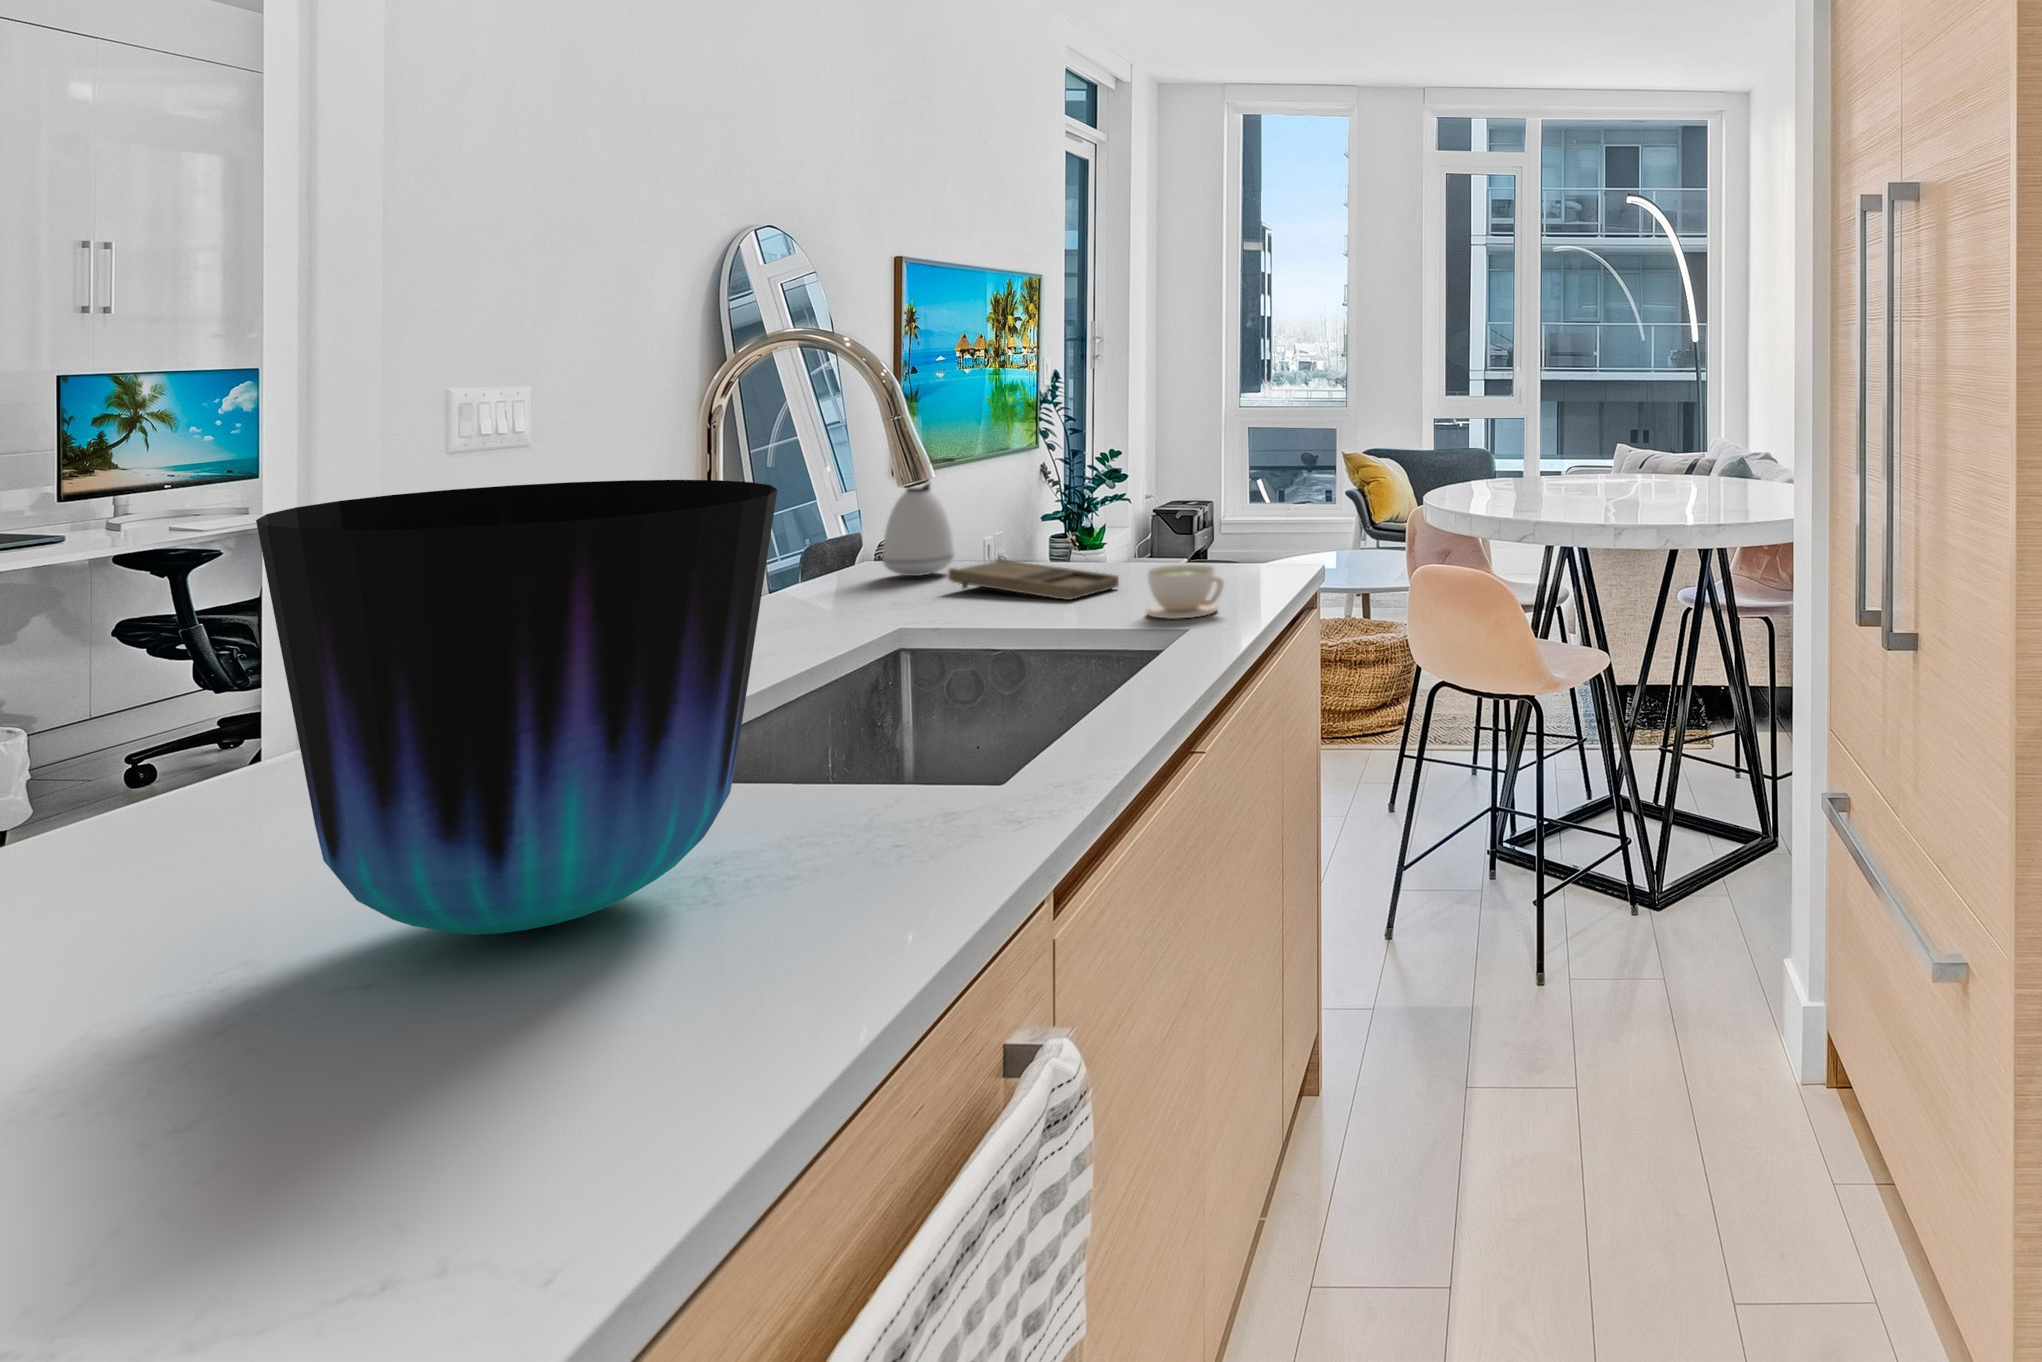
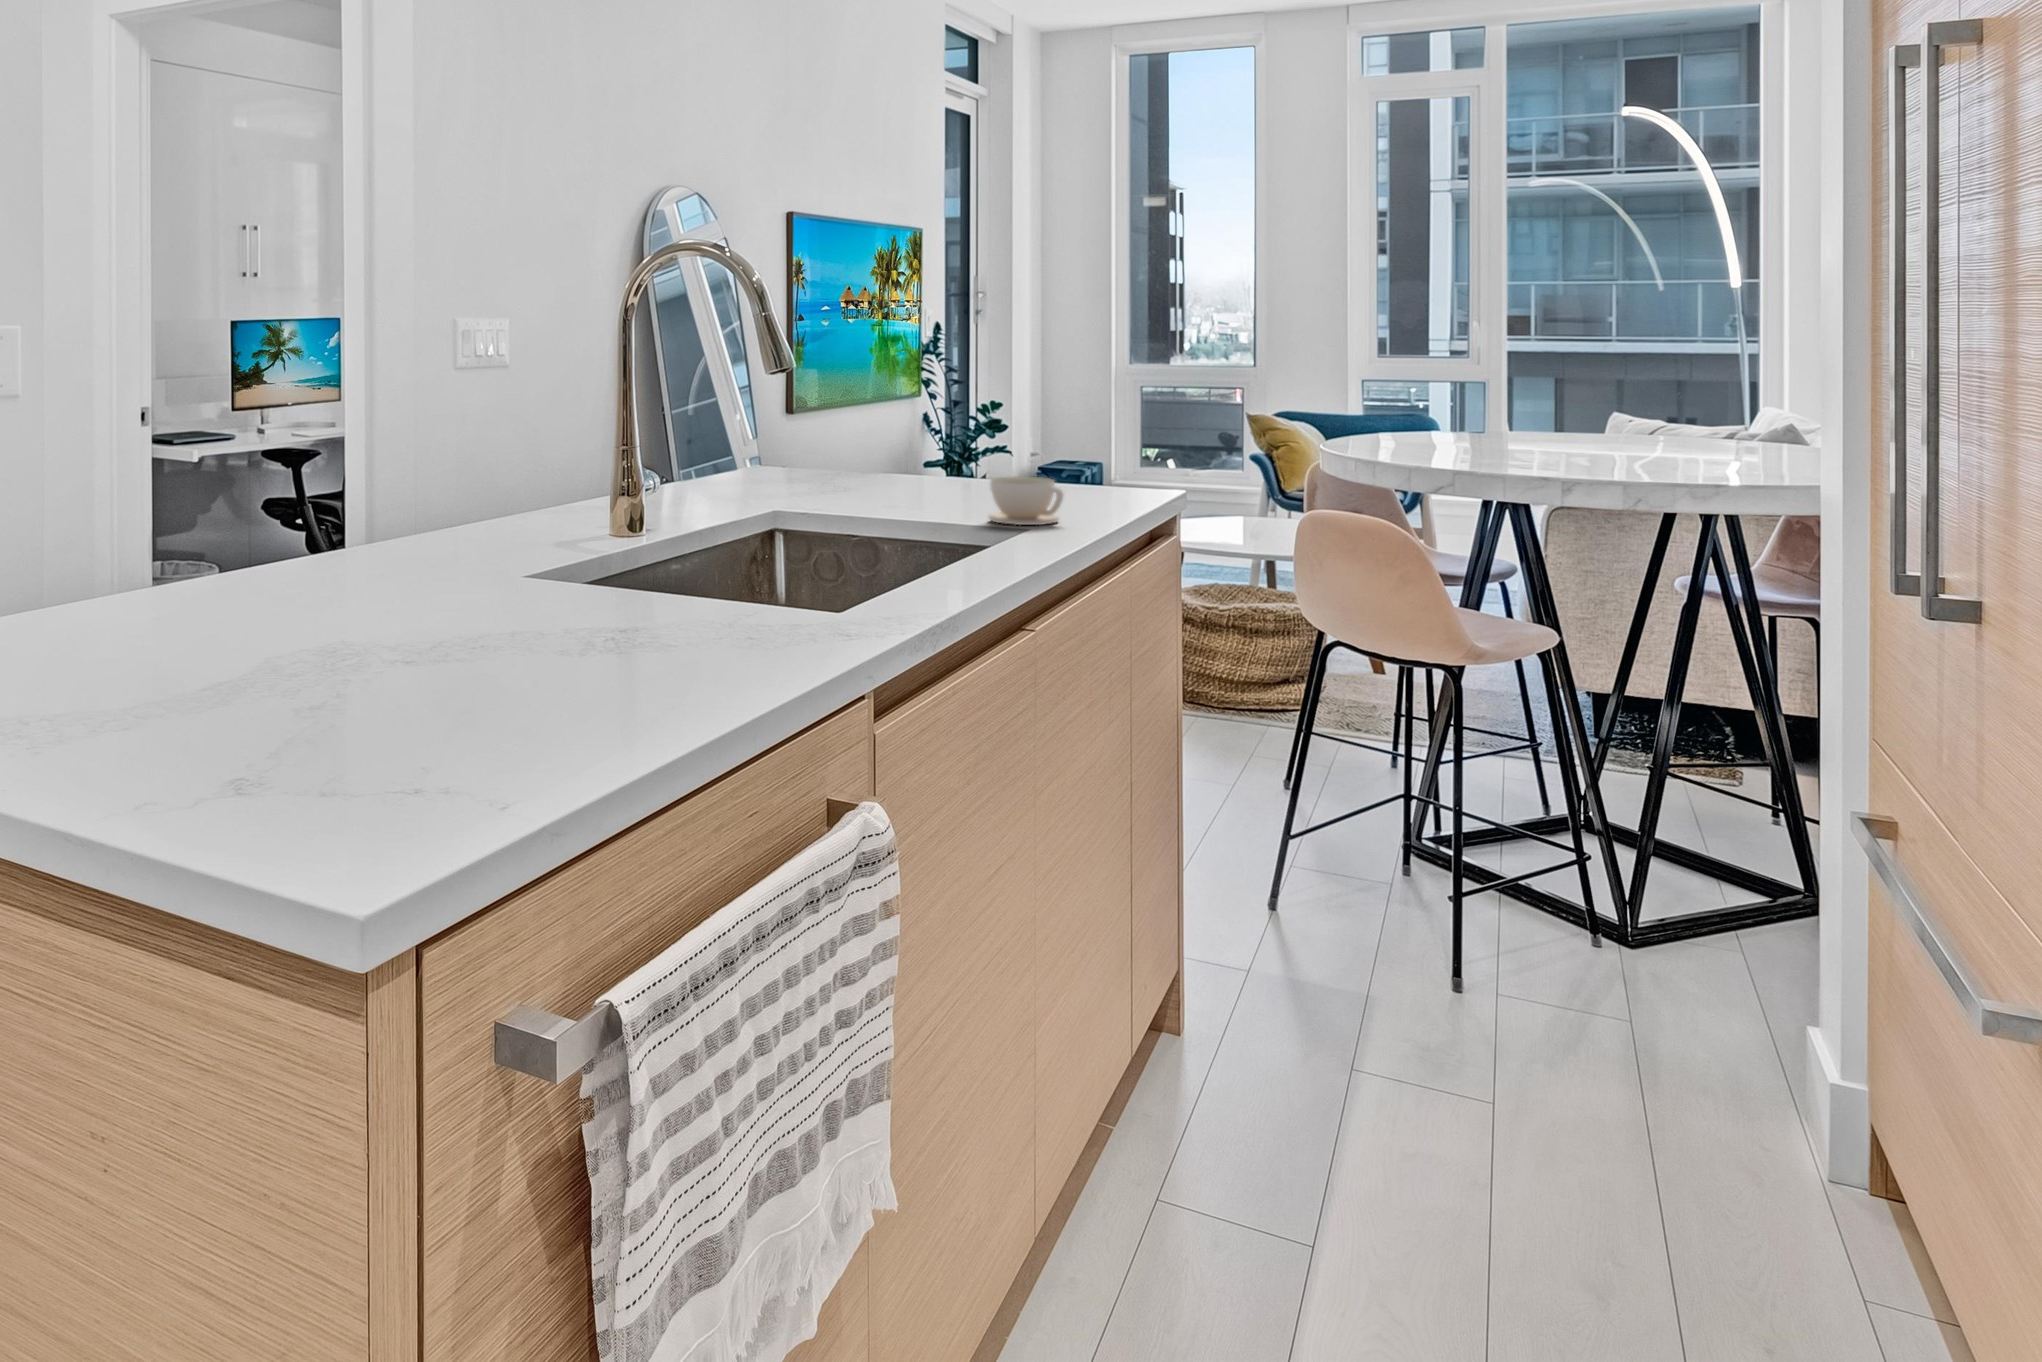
soap dispenser: present [883,458,954,576] -> none [766,374,826,484]
vase: present [256,480,777,935] -> none [367,347,666,648]
tray: present [948,559,1119,600] -> none [819,470,969,506]

